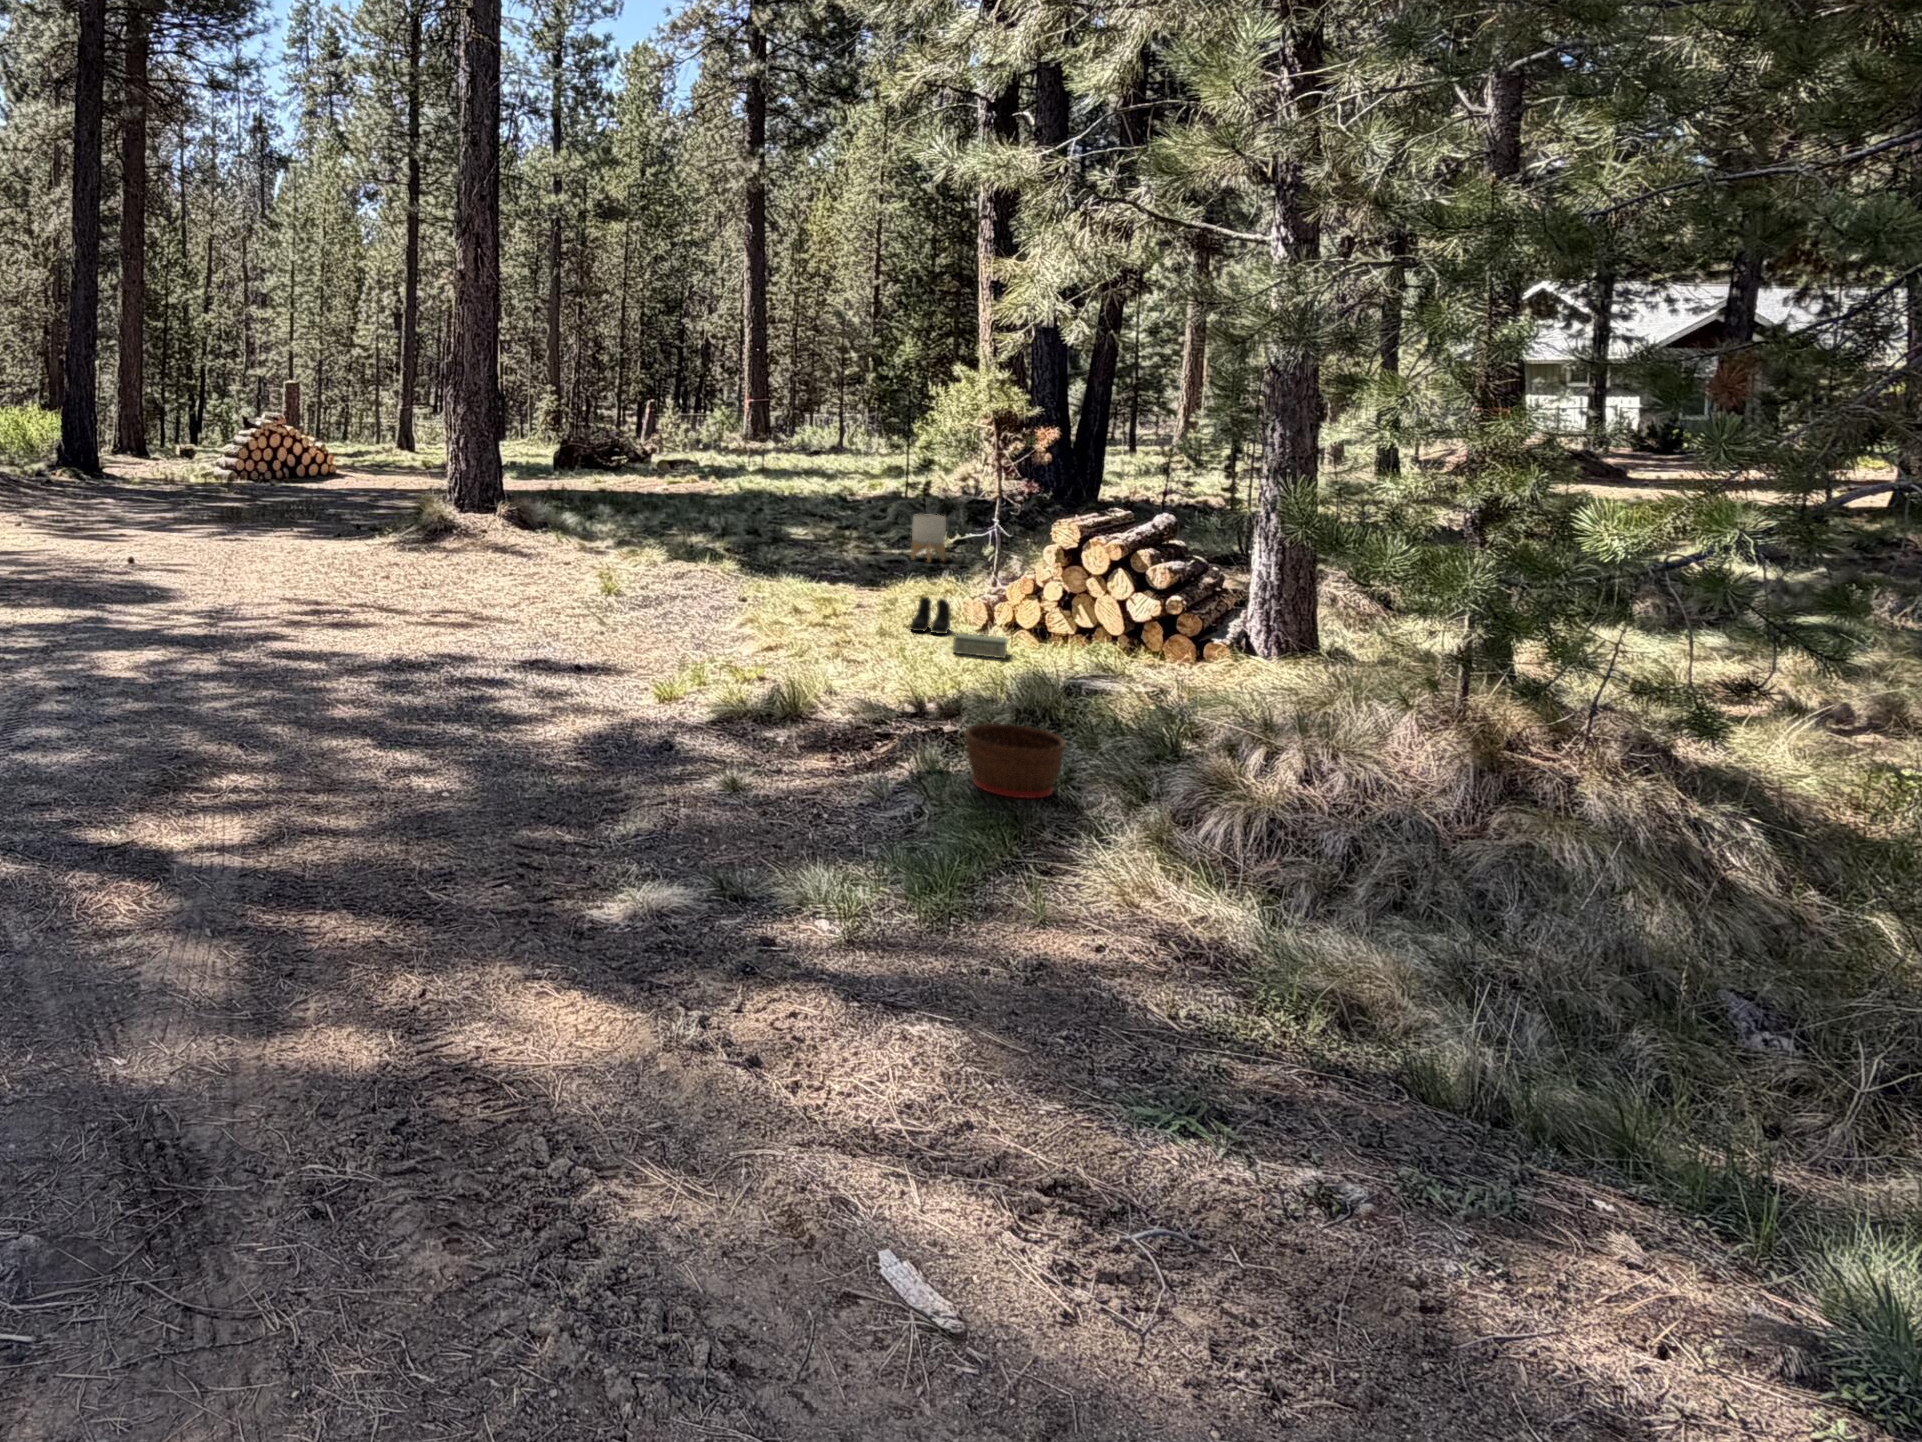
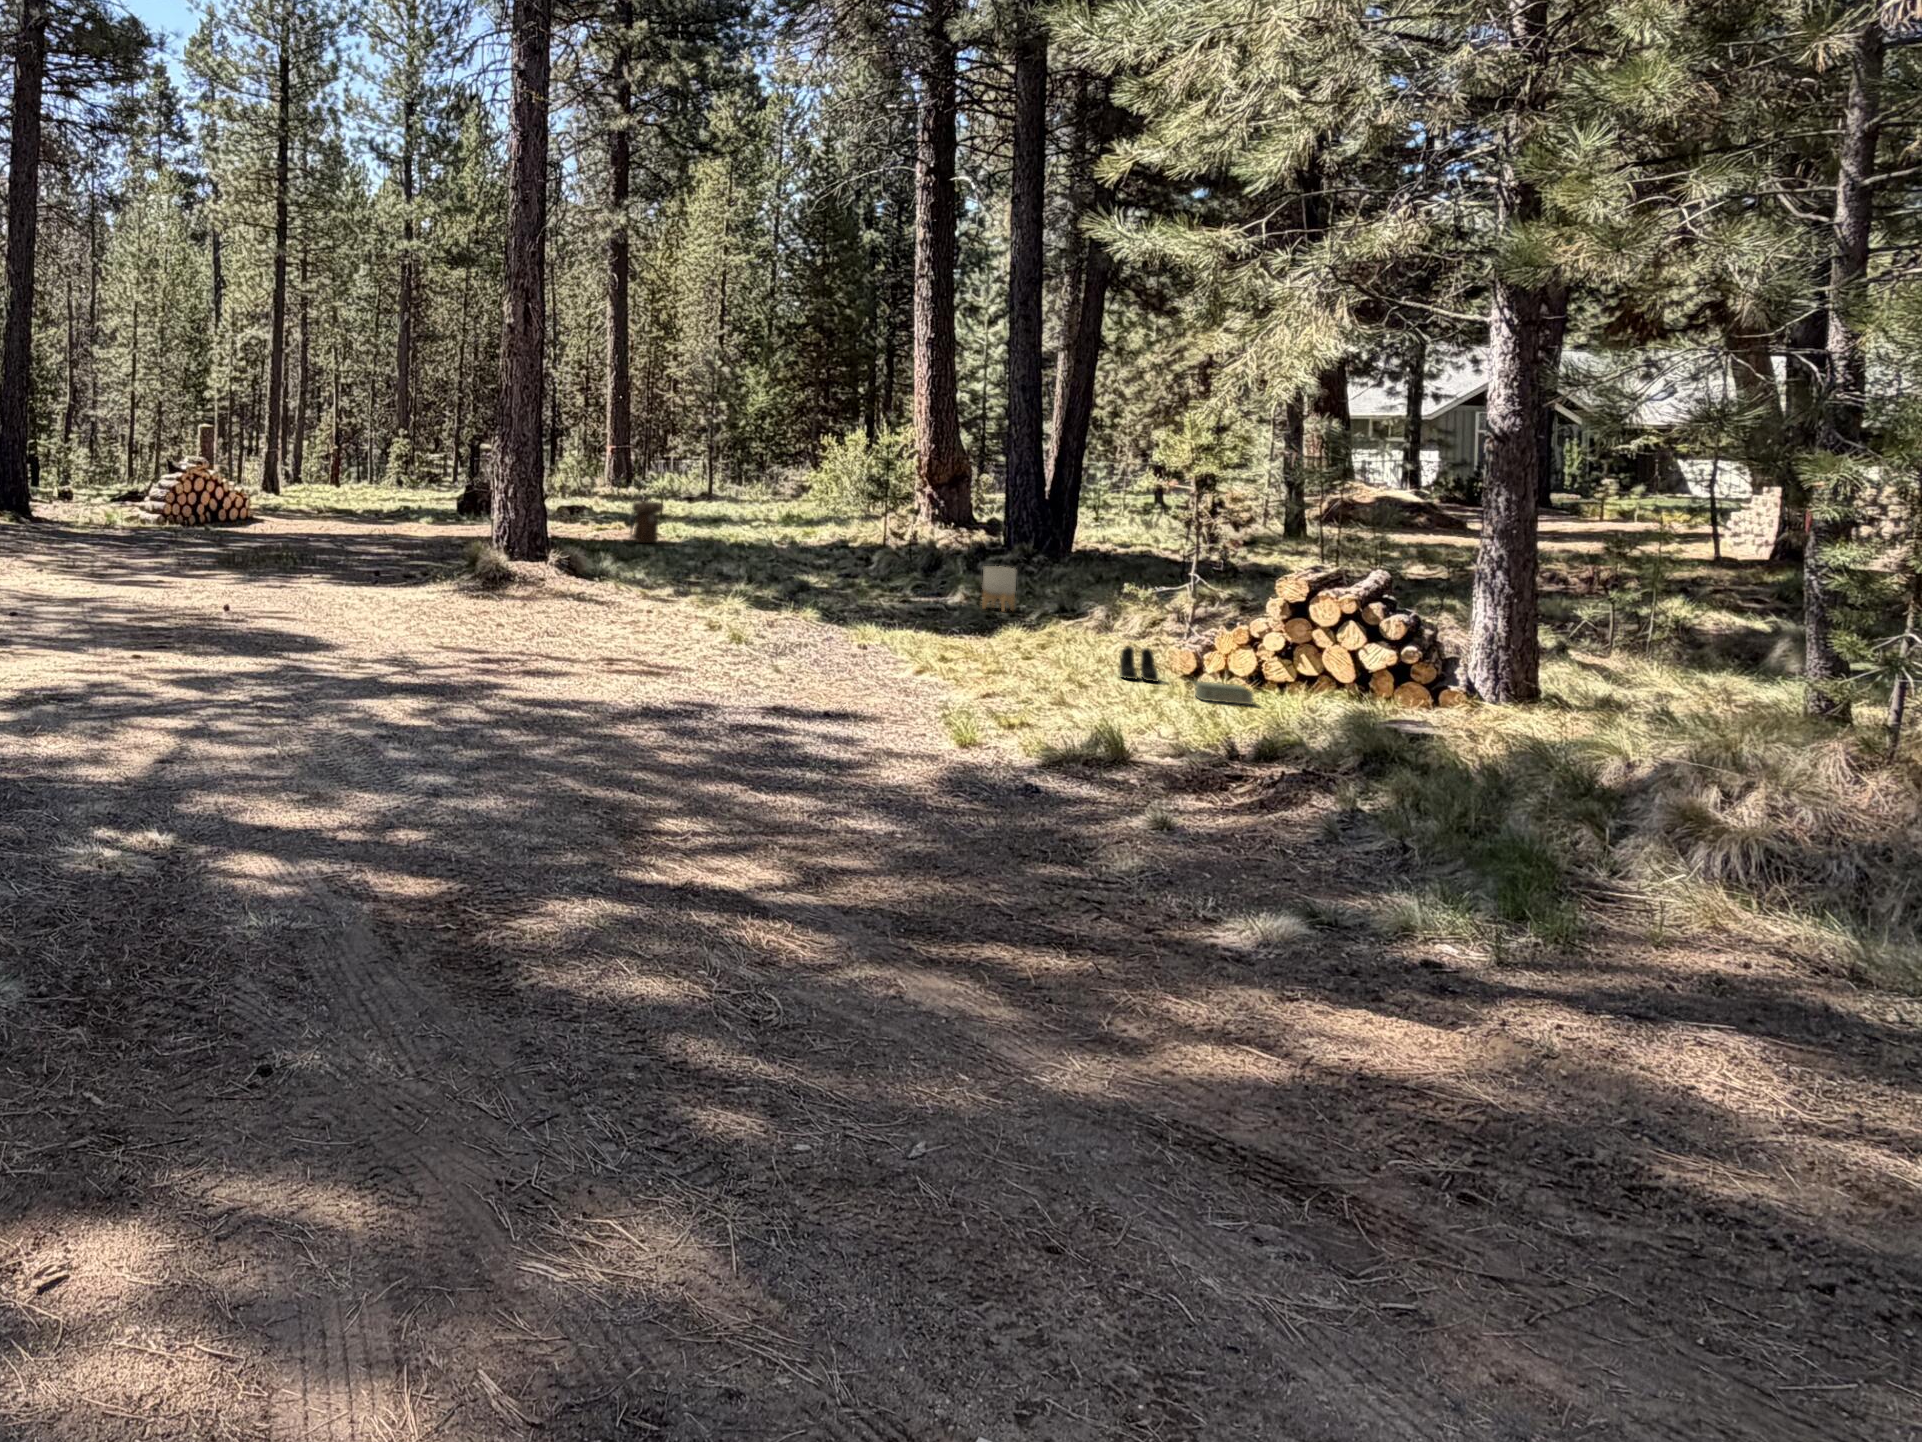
backpack: none [653,451,689,494] -> present [630,501,664,543]
basket: present [964,723,1066,799] -> none [1450,768,1565,839]

